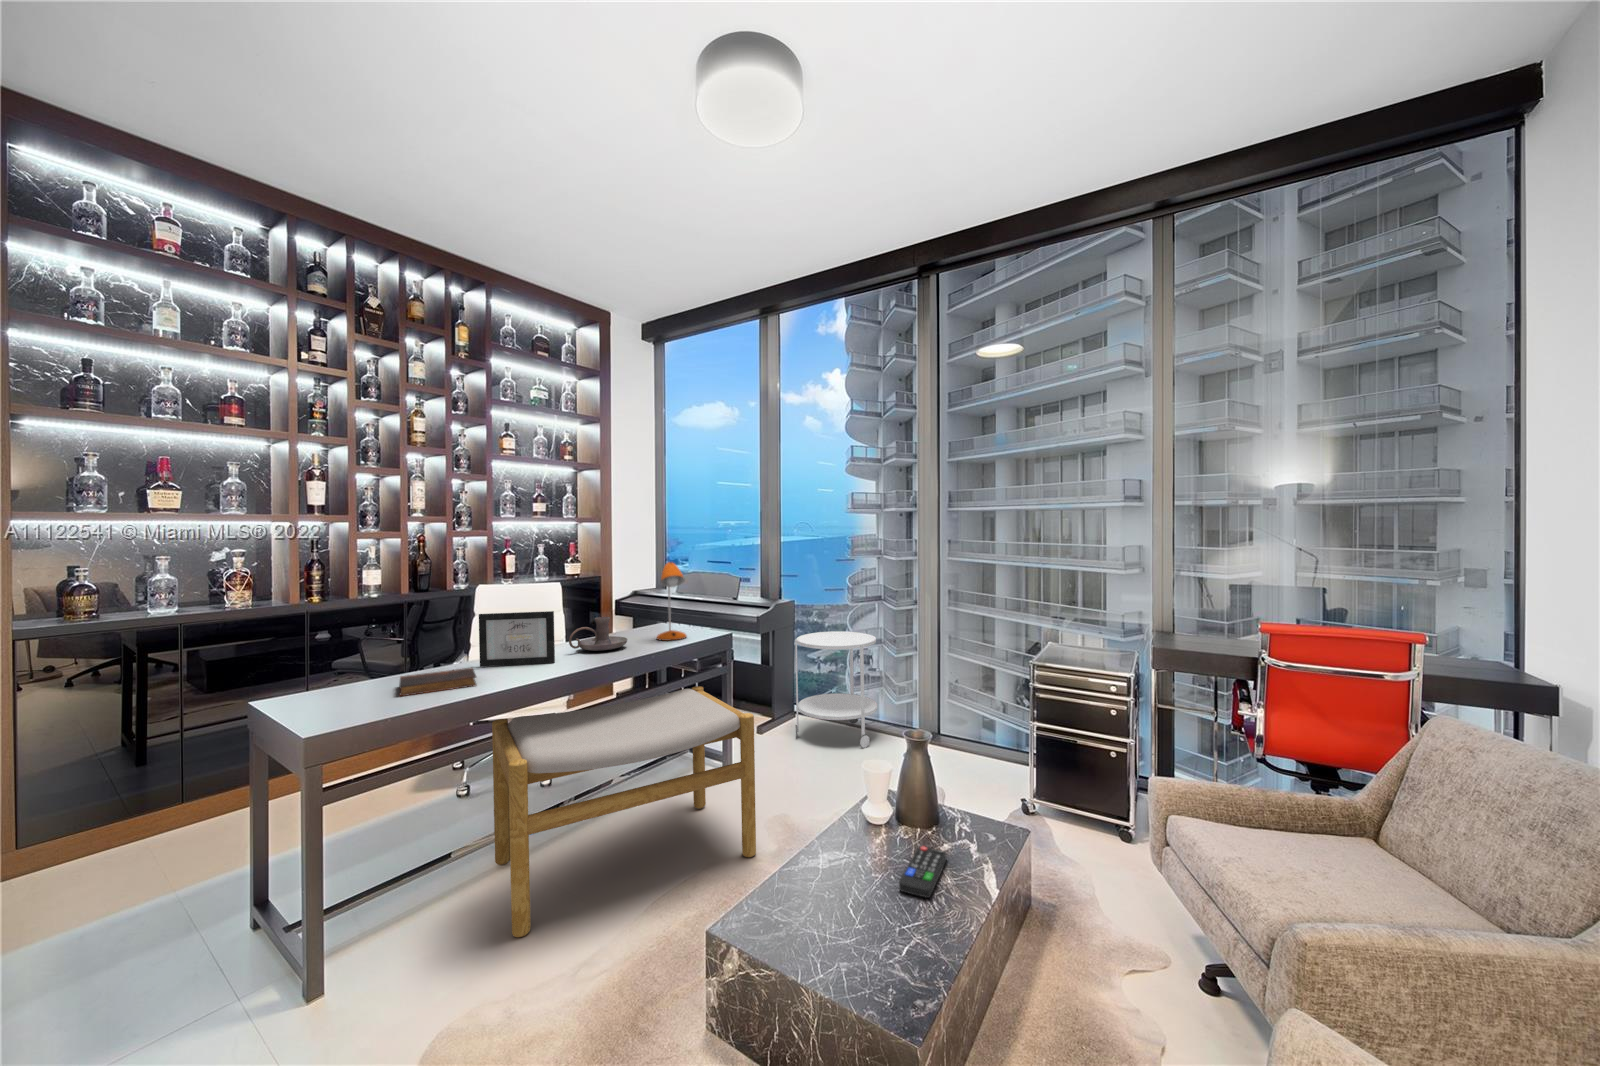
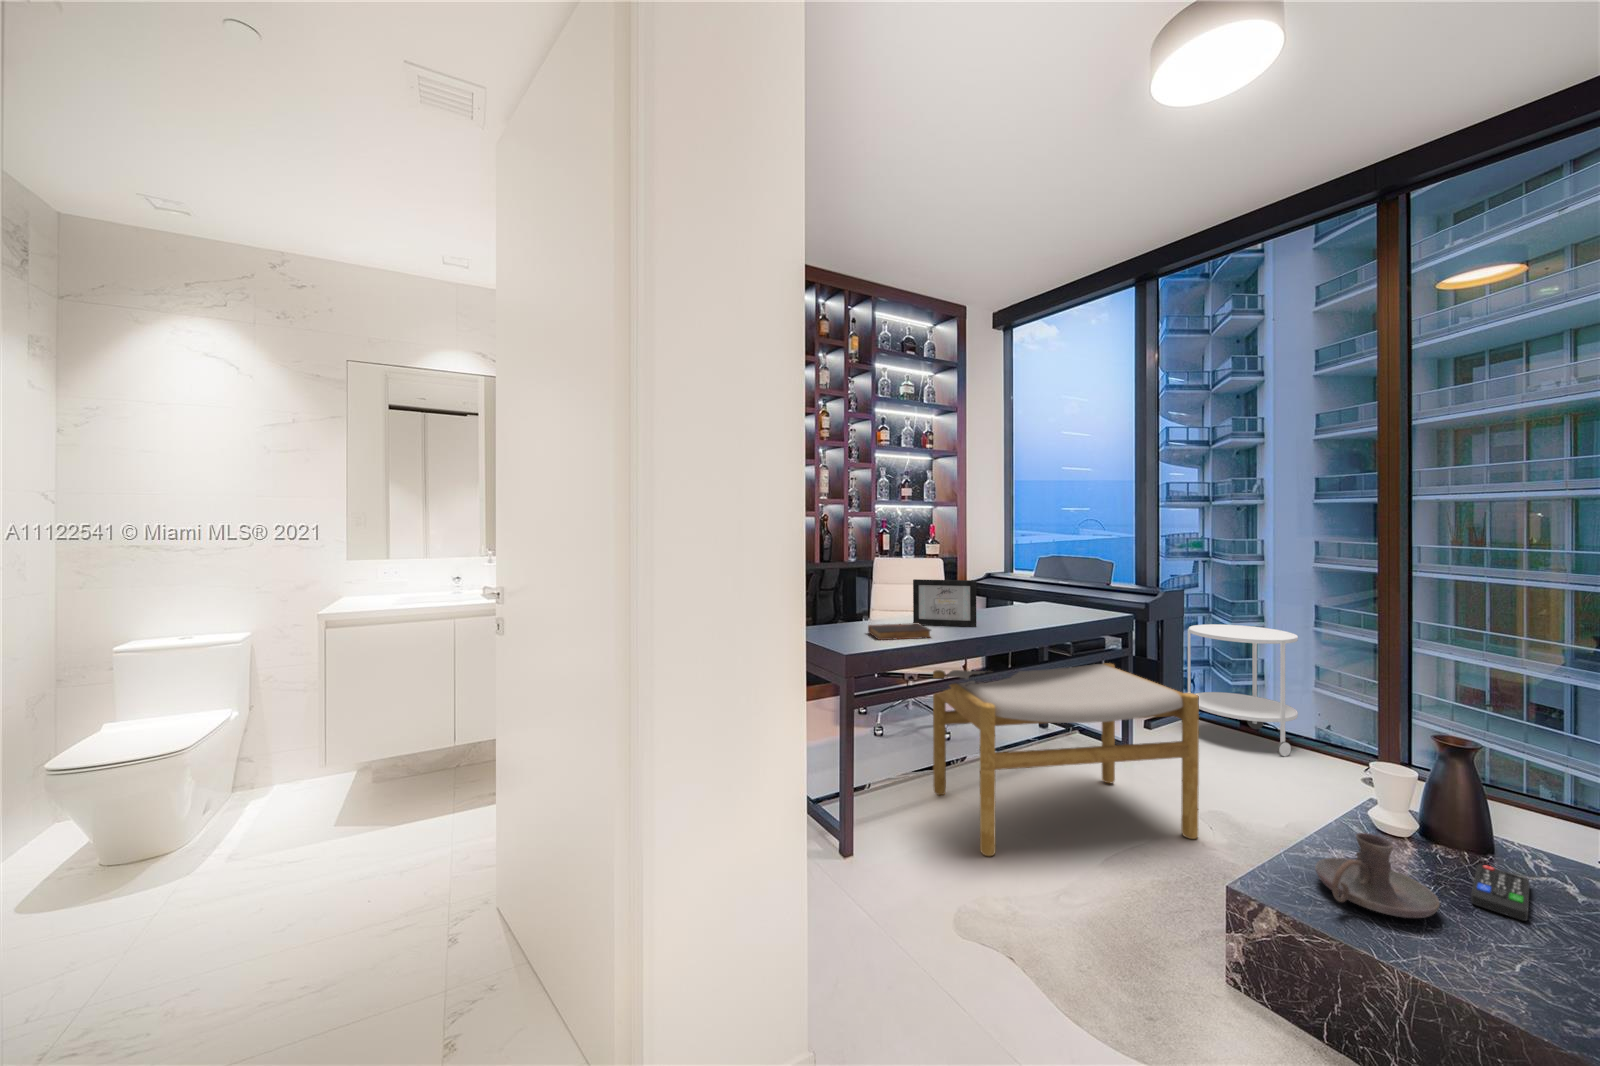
desk lamp: present [657,562,687,641] -> none [1051,541,1085,617]
candle holder: present [569,617,627,651] -> present [1315,833,1440,918]

